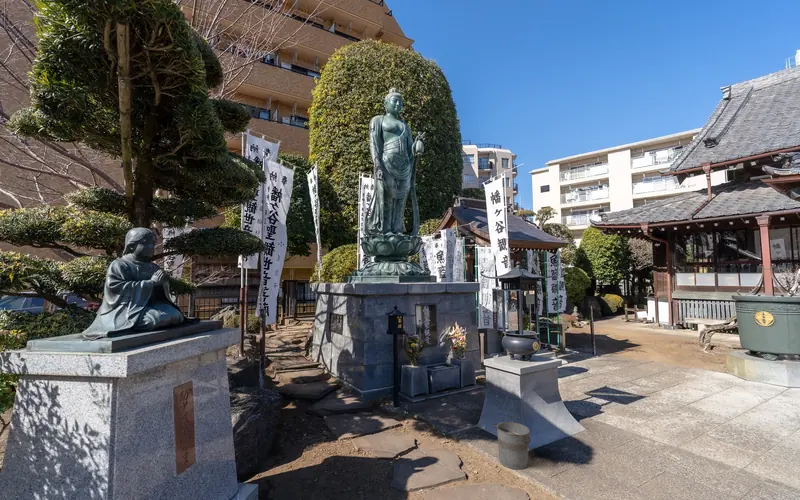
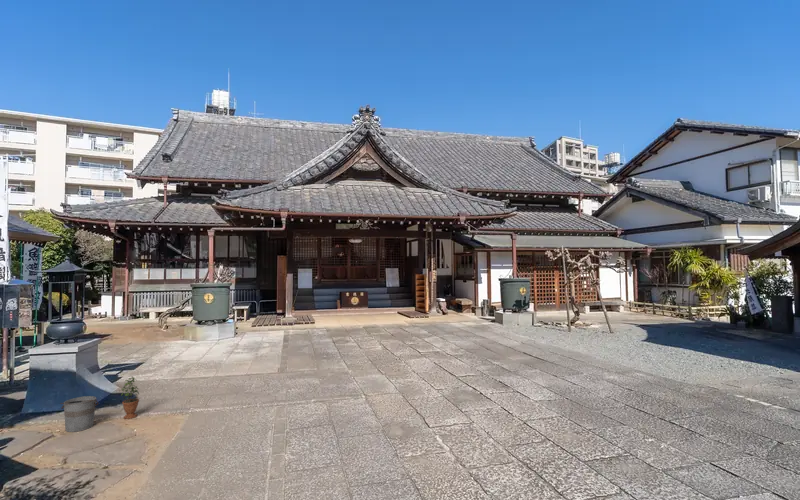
potted plant: none [555,417,582,482] -> present [122,377,139,419]

